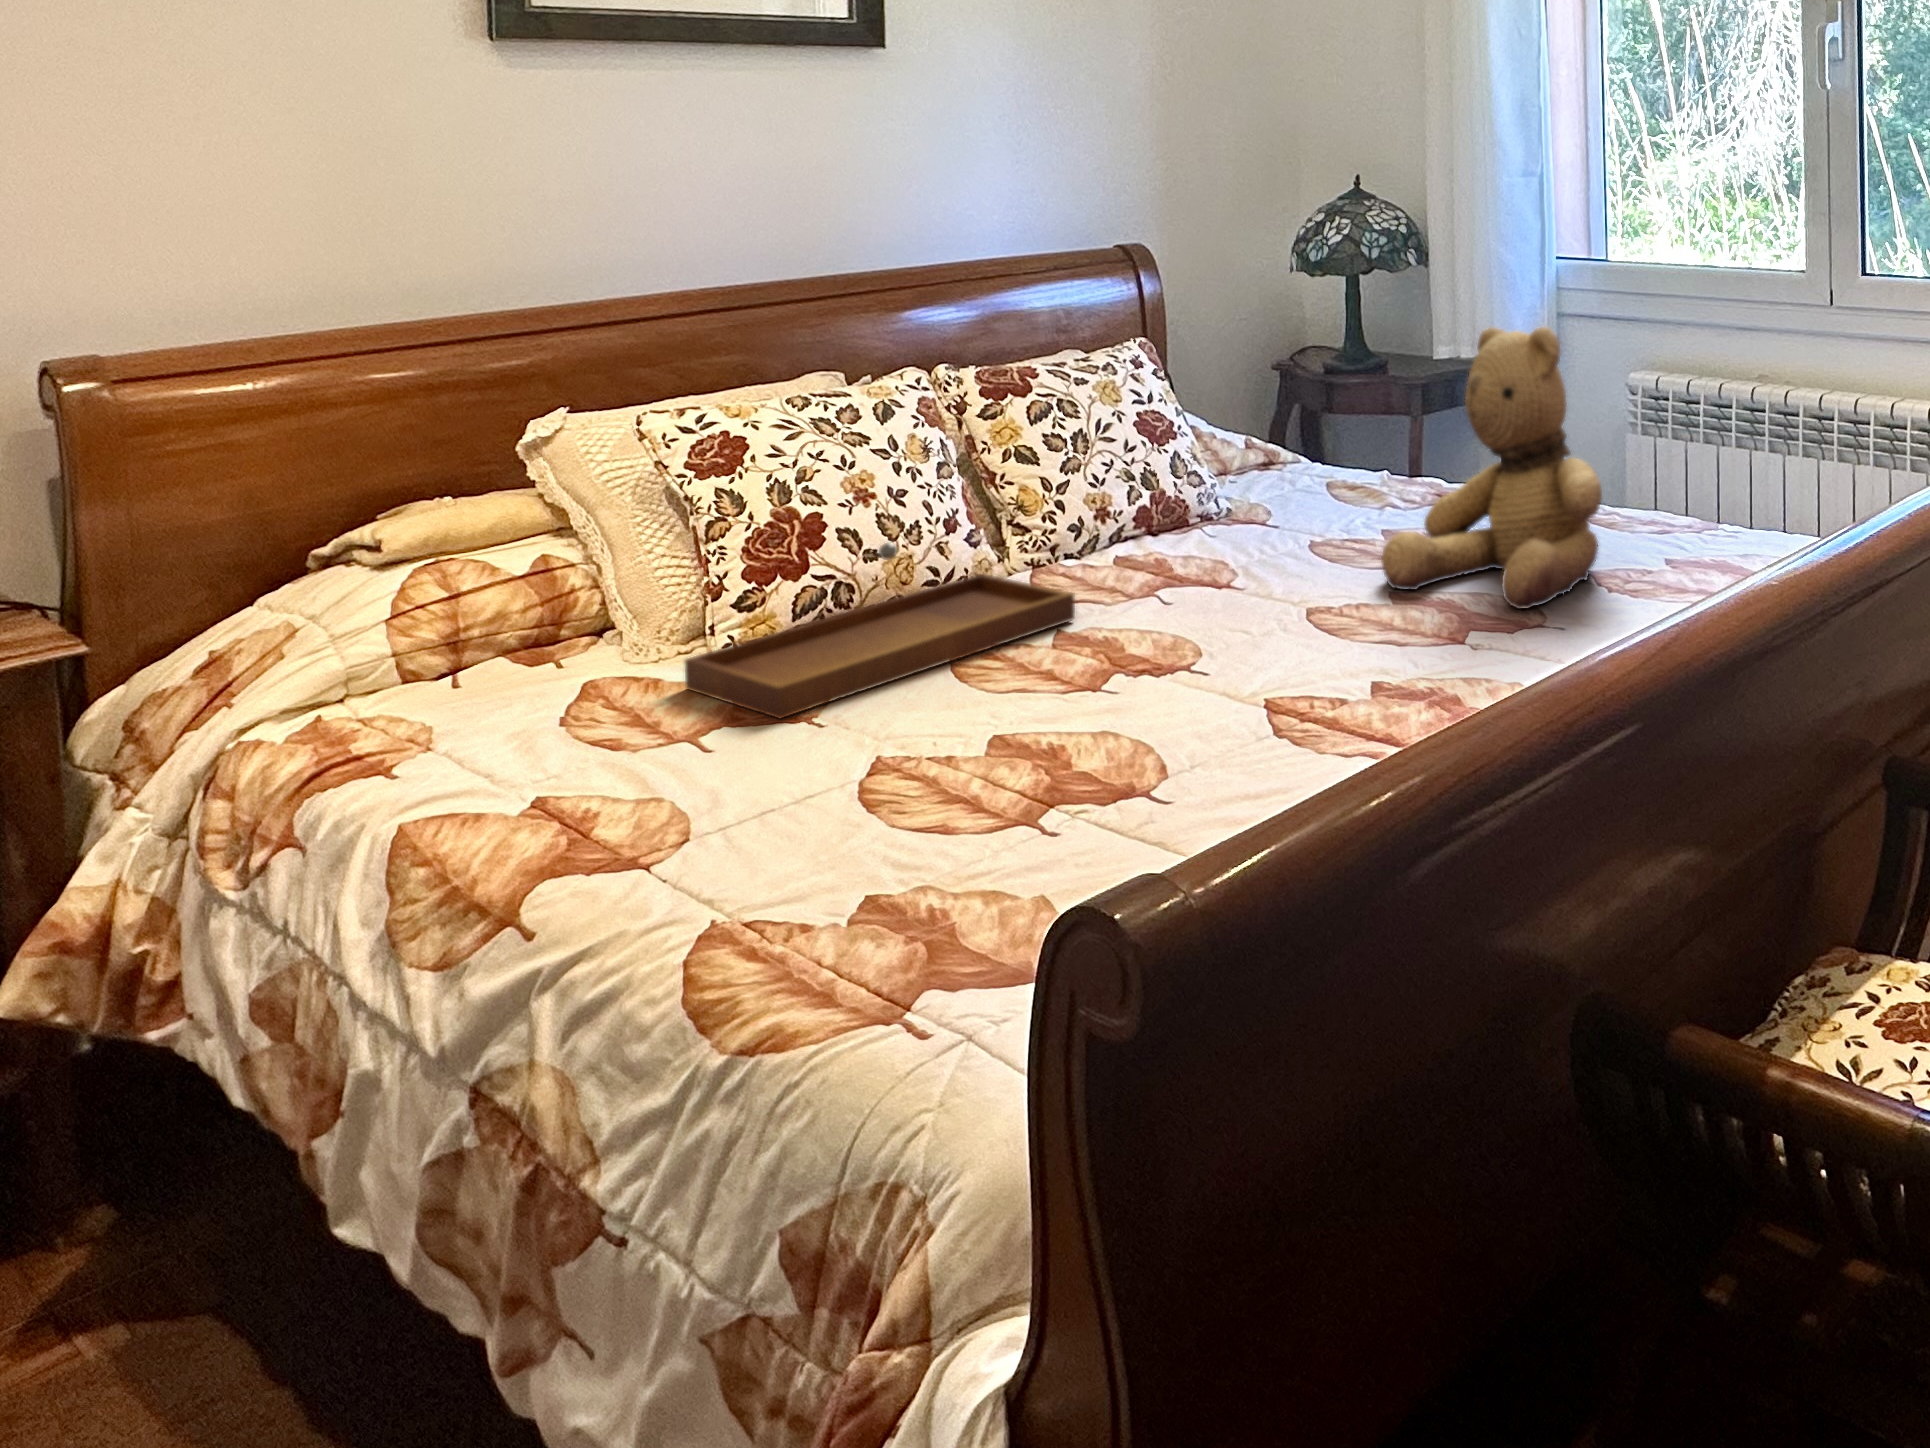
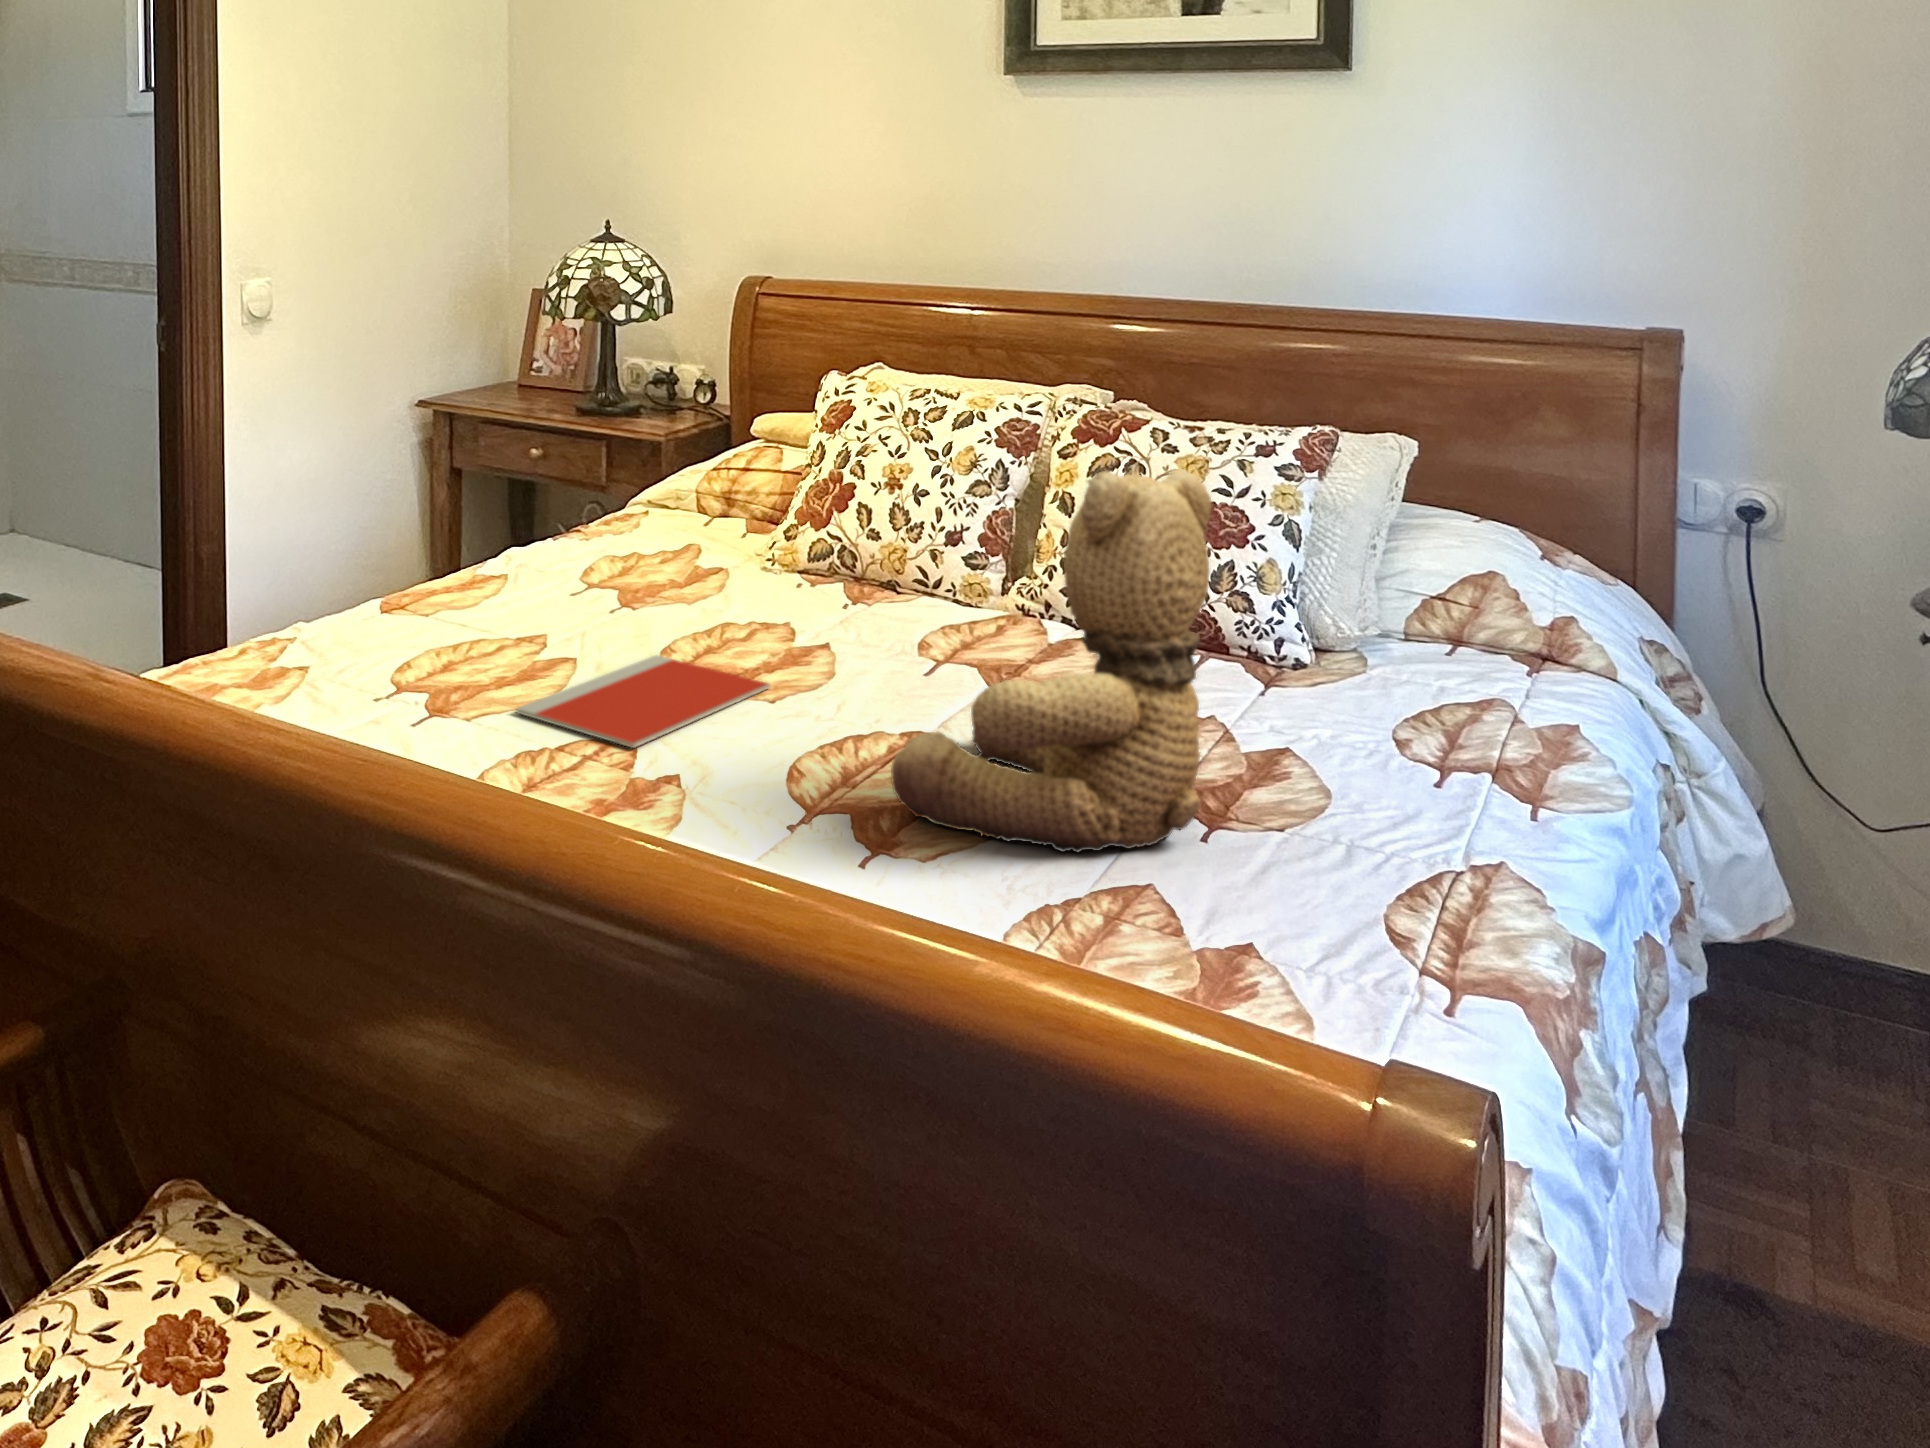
tray: present [685,543,1075,718] -> none [614,510,906,638]
notebook: none [1082,644,1364,744] -> present [516,655,770,748]

